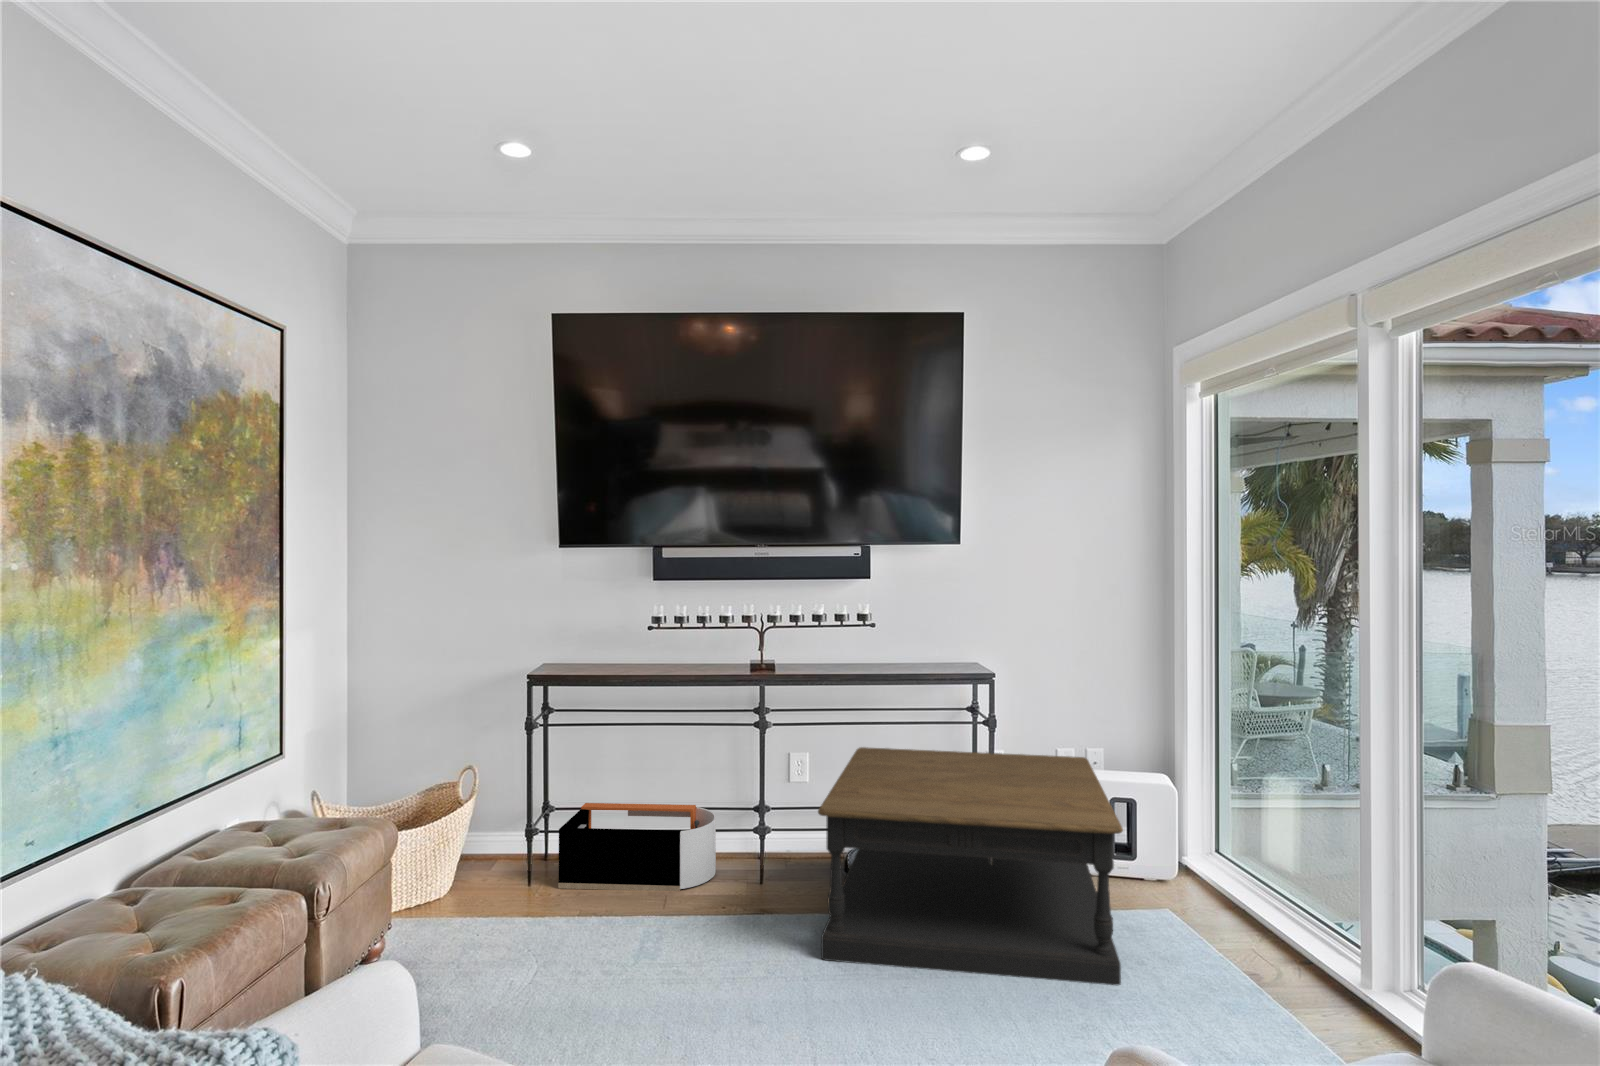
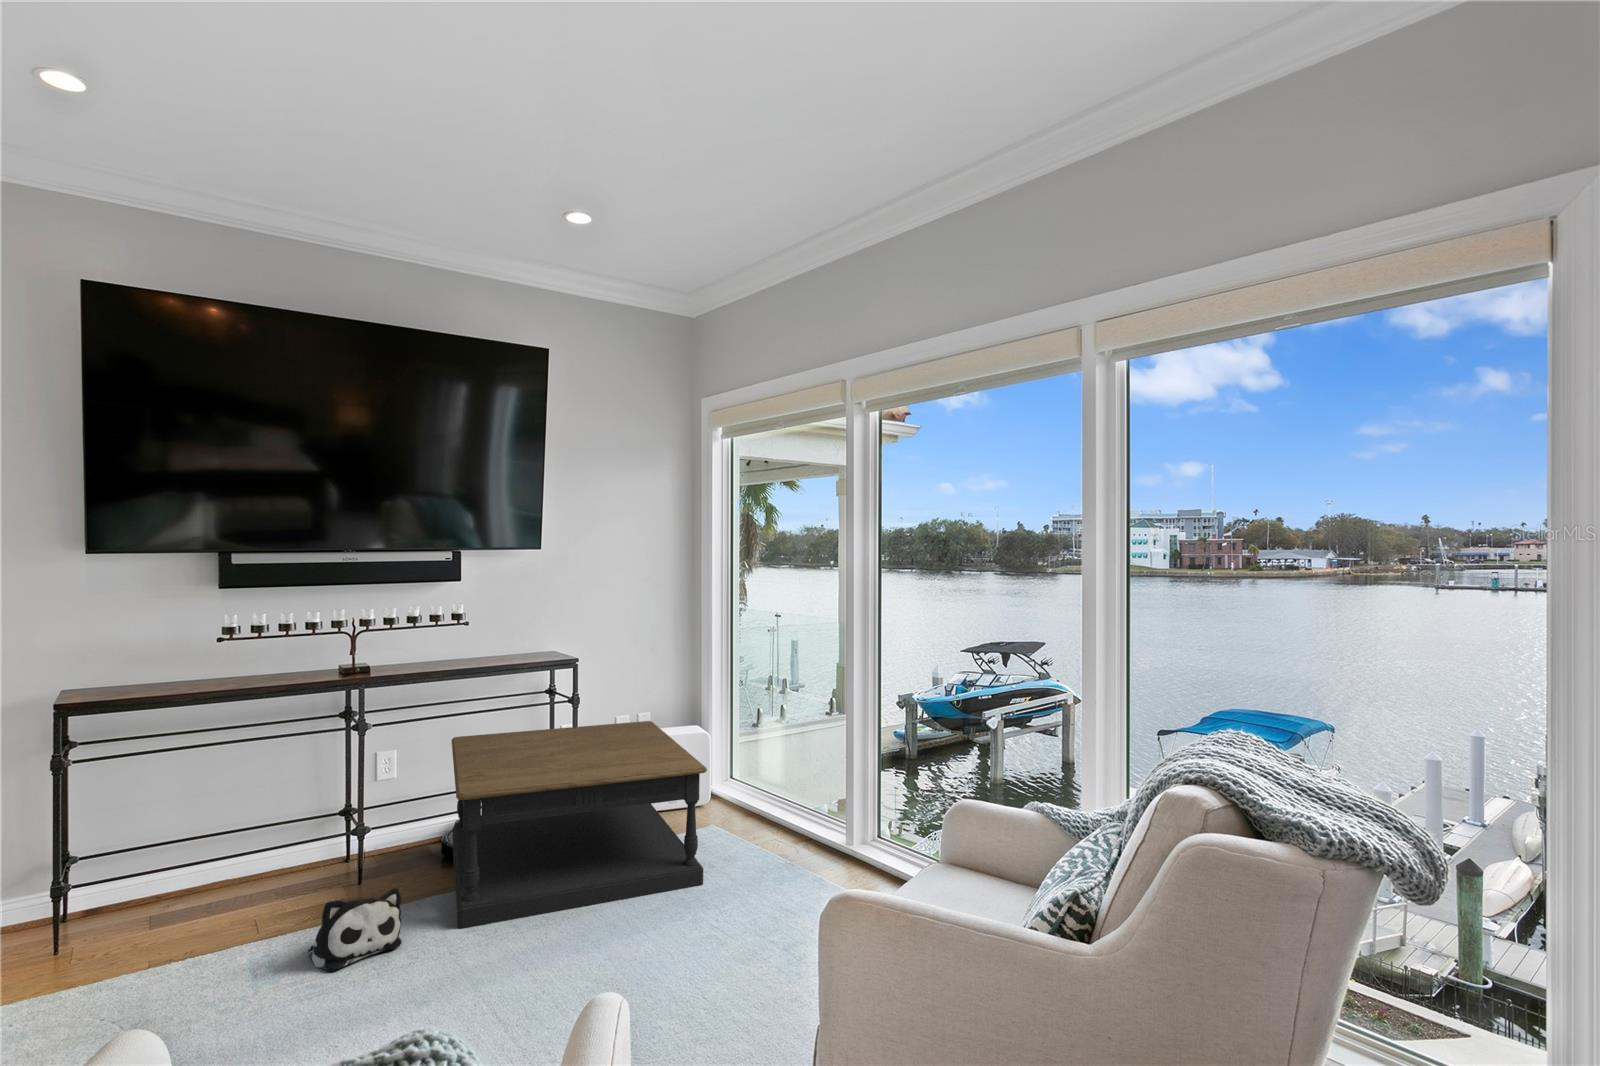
storage bin: present [558,803,716,891] -> none [104,819,304,941]
plush toy: none [683,897,765,970] -> present [308,888,402,971]

